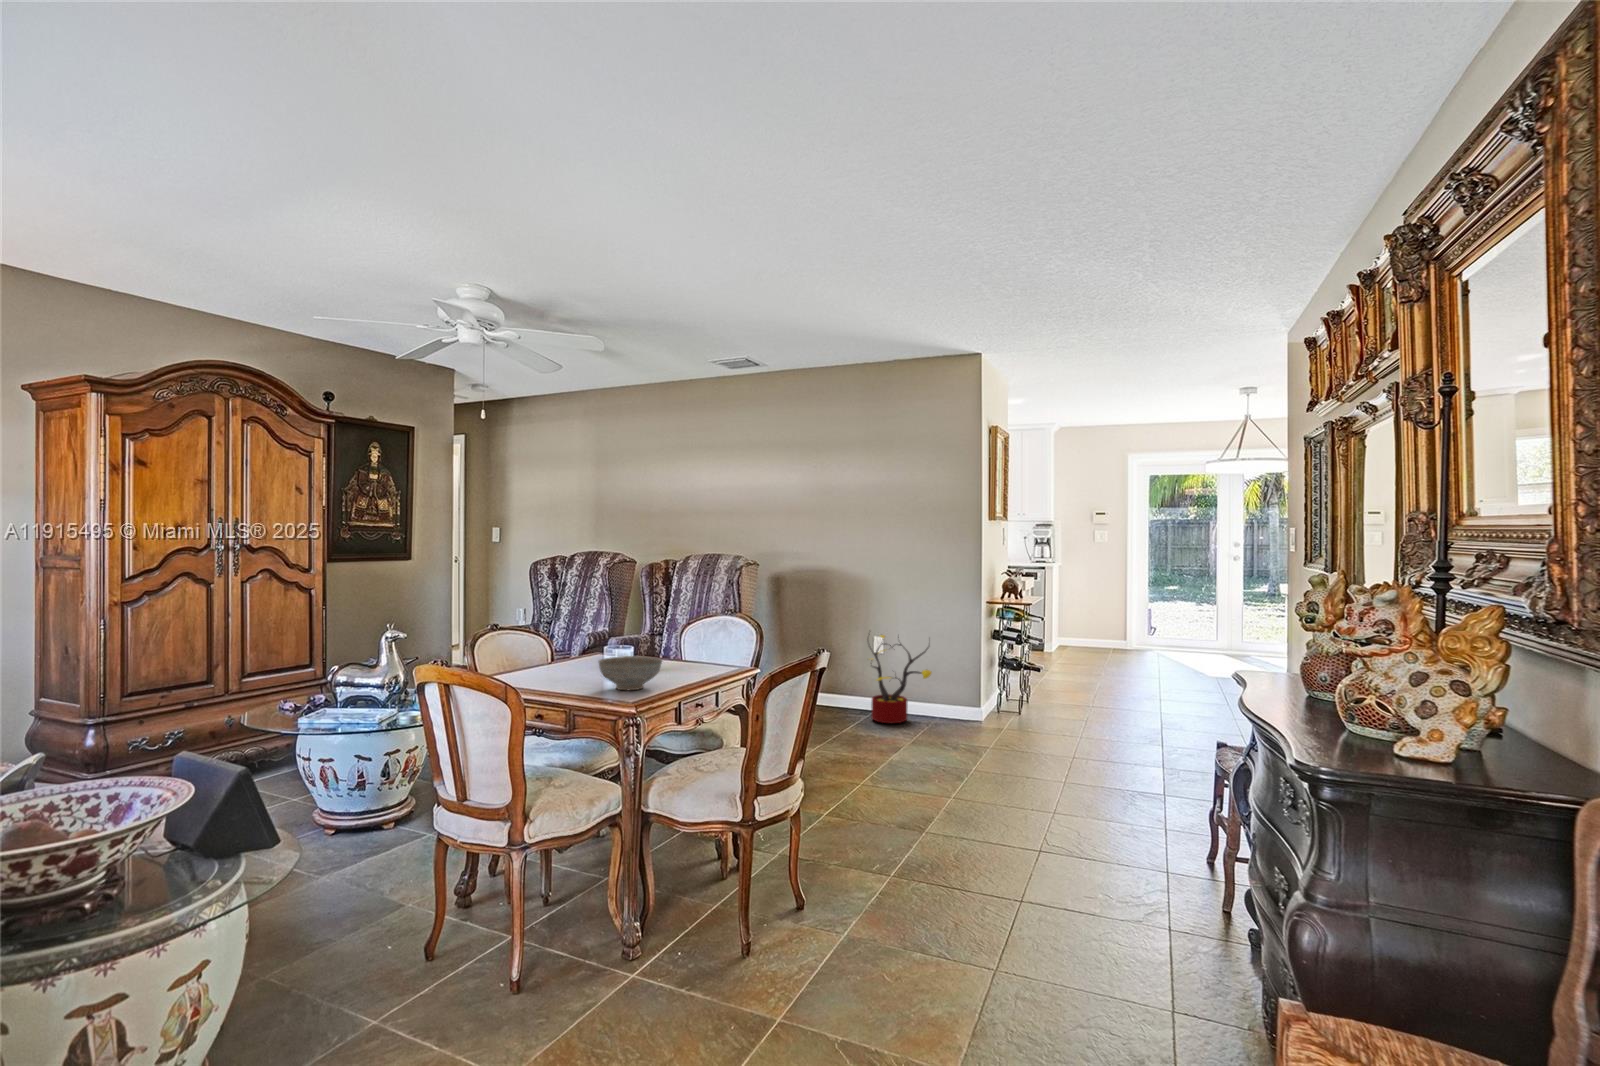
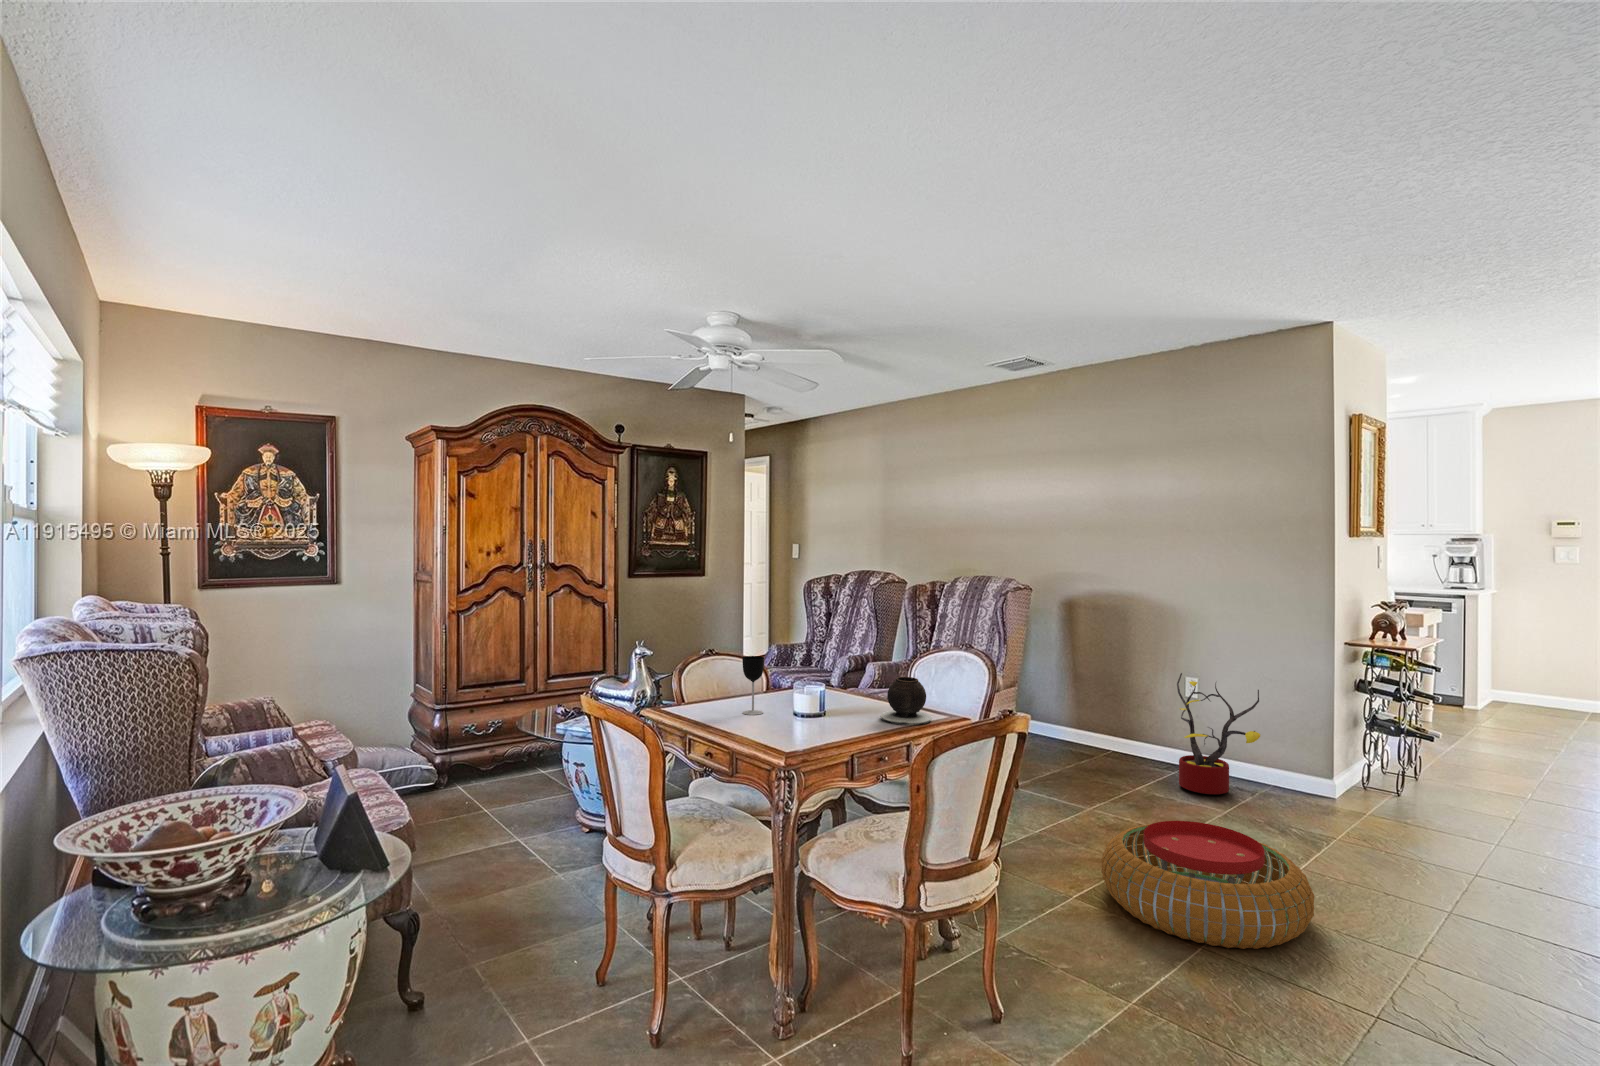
wine glass: none [548,624,570,680] -> present [742,656,764,715]
vase: none [682,634,728,676] -> present [881,677,932,725]
decorative bowl: present [598,656,662,690] -> none [773,697,841,736]
pouf: none [845,737,993,824] -> present [1101,821,1314,949]

